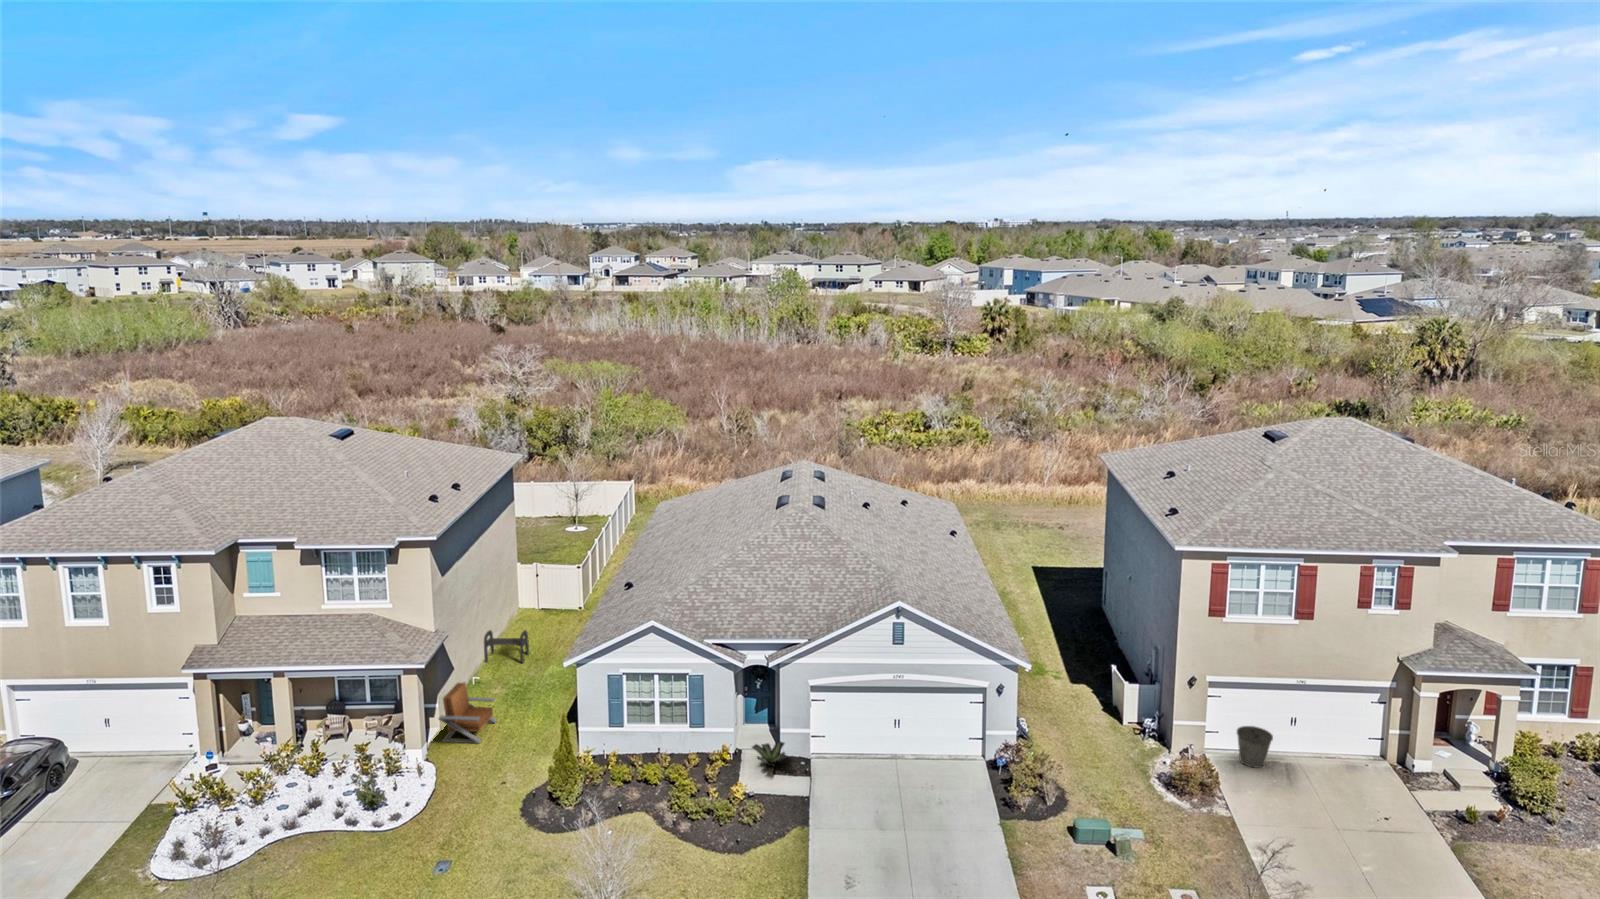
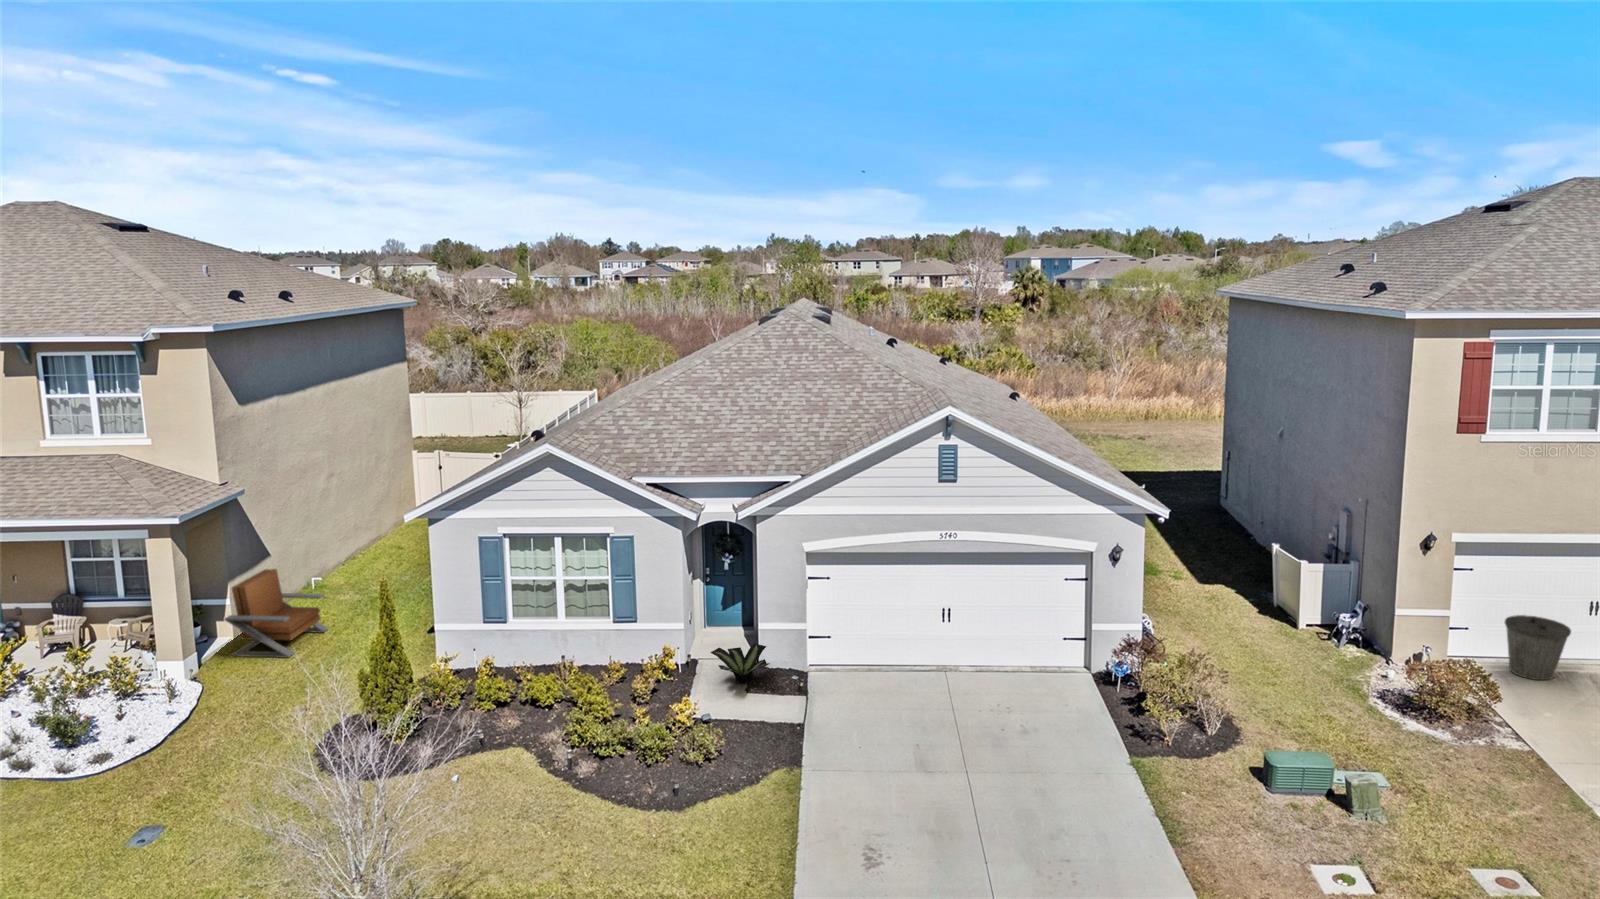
bench: present [484,630,529,663] -> none [336,517,407,564]

